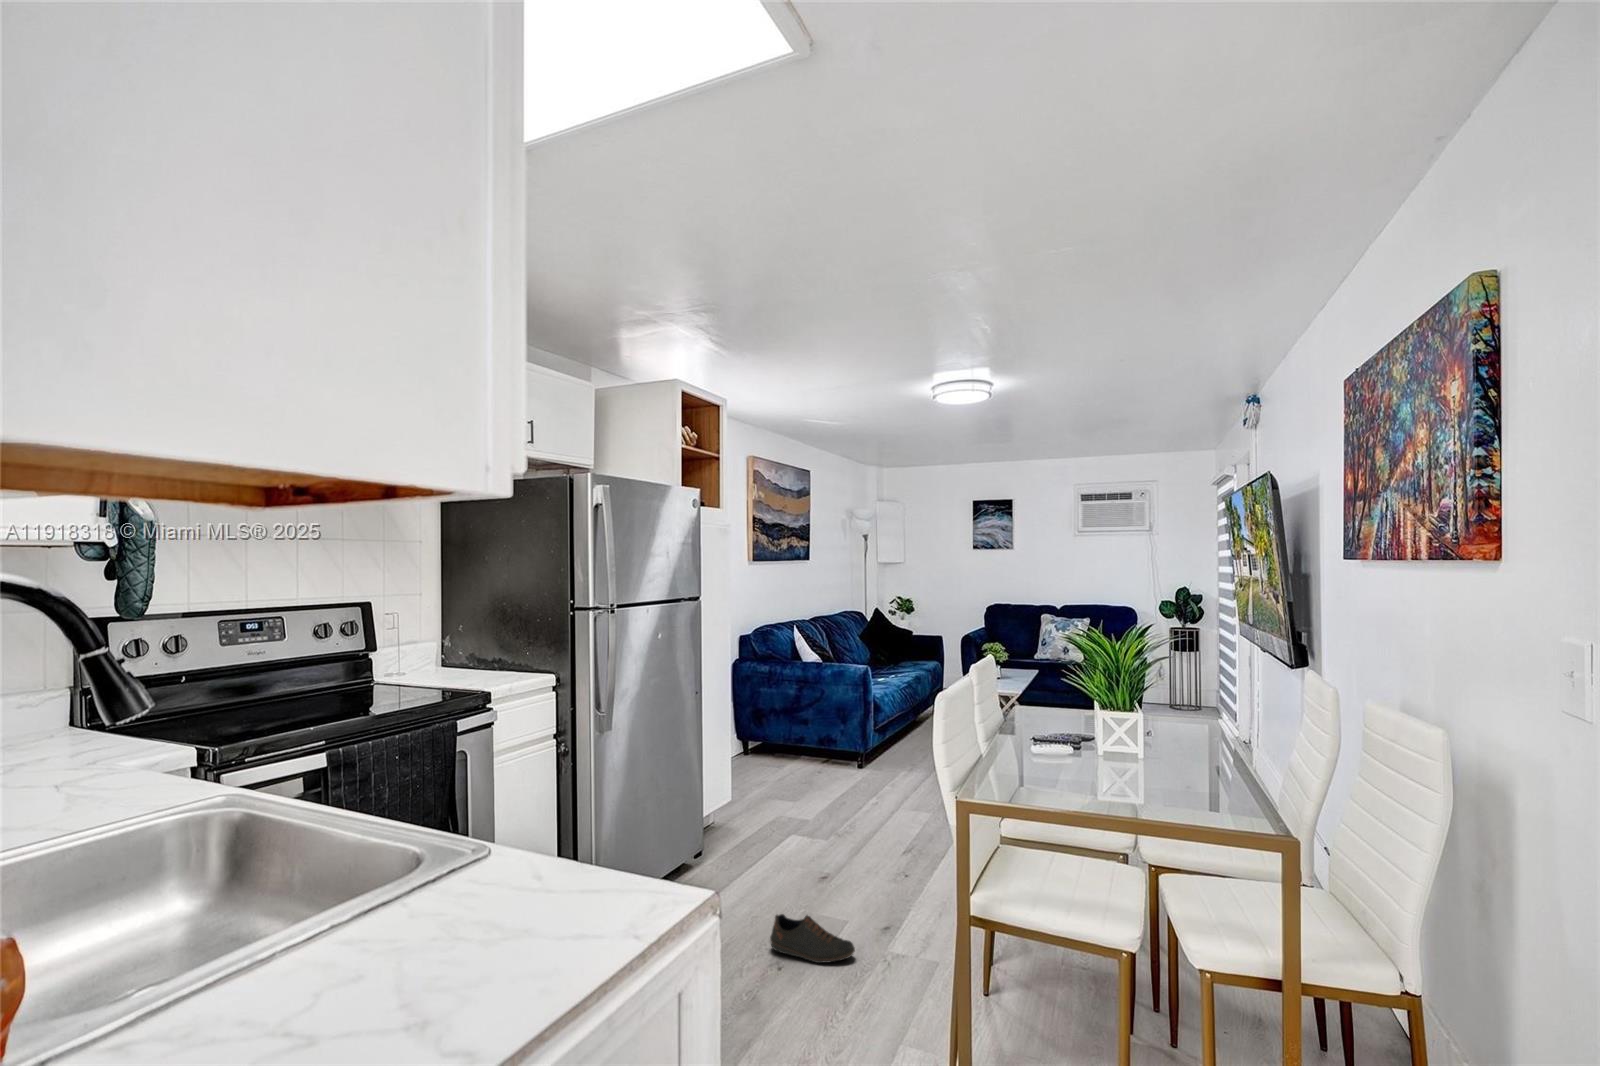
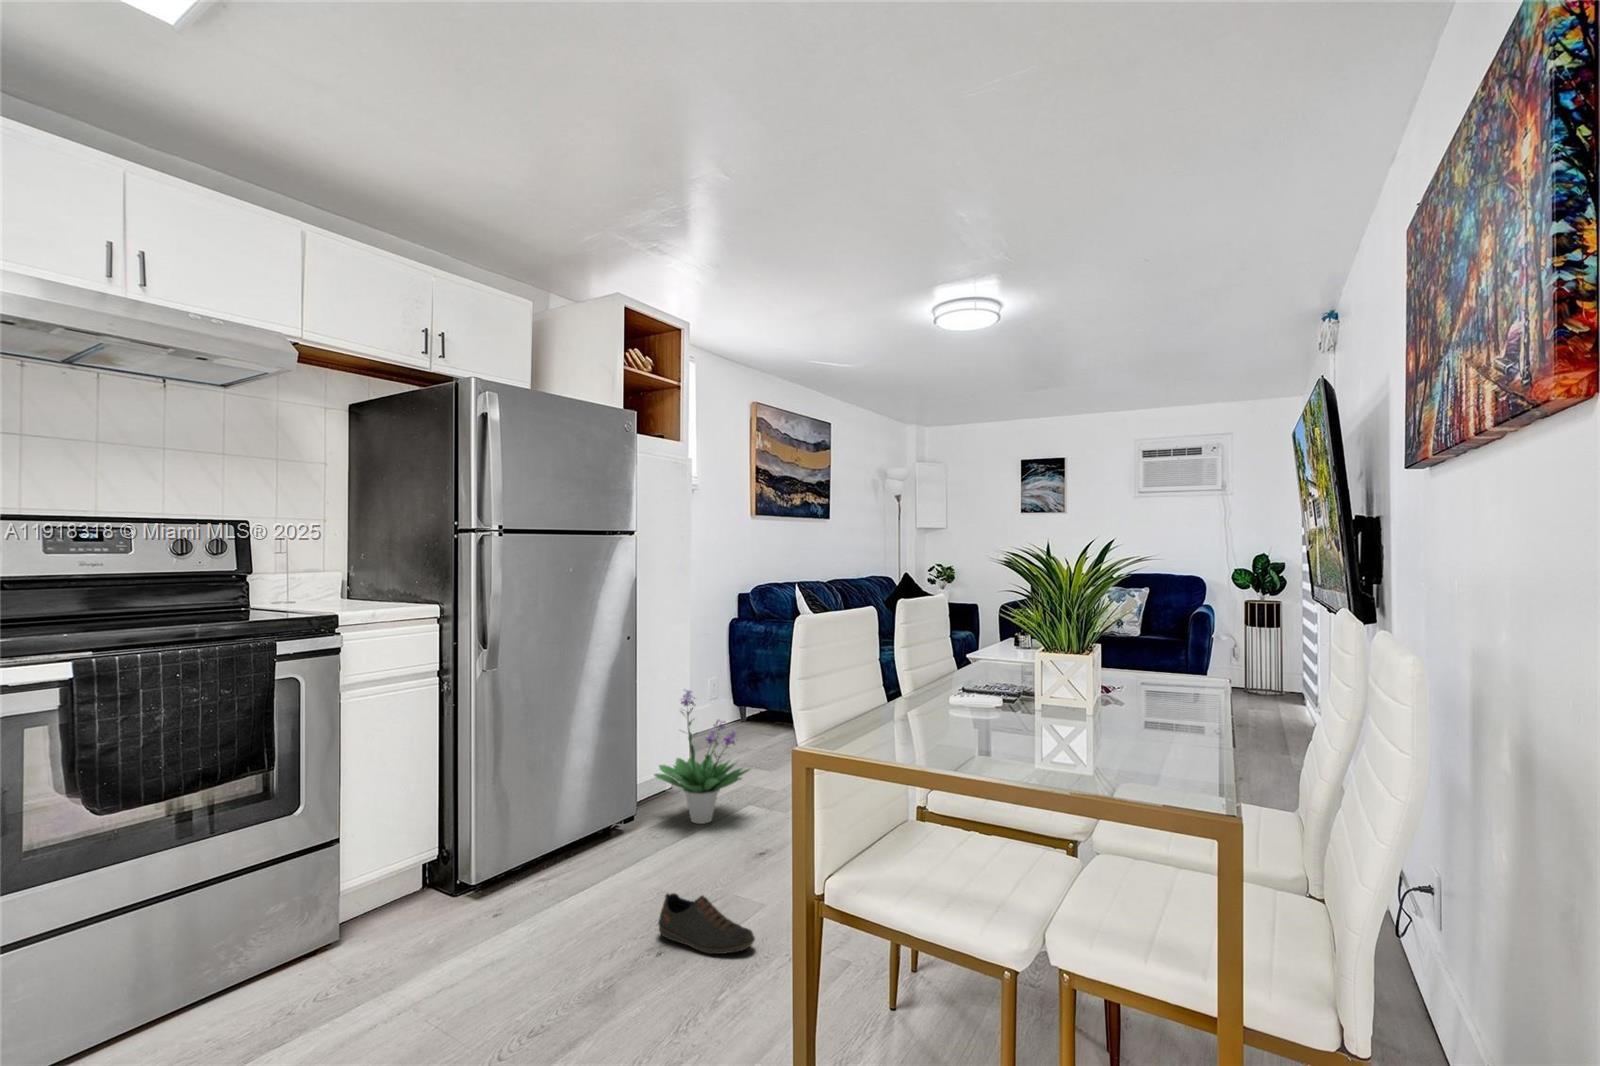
potted plant: none [717,732,800,850] -> present [654,689,749,824]

